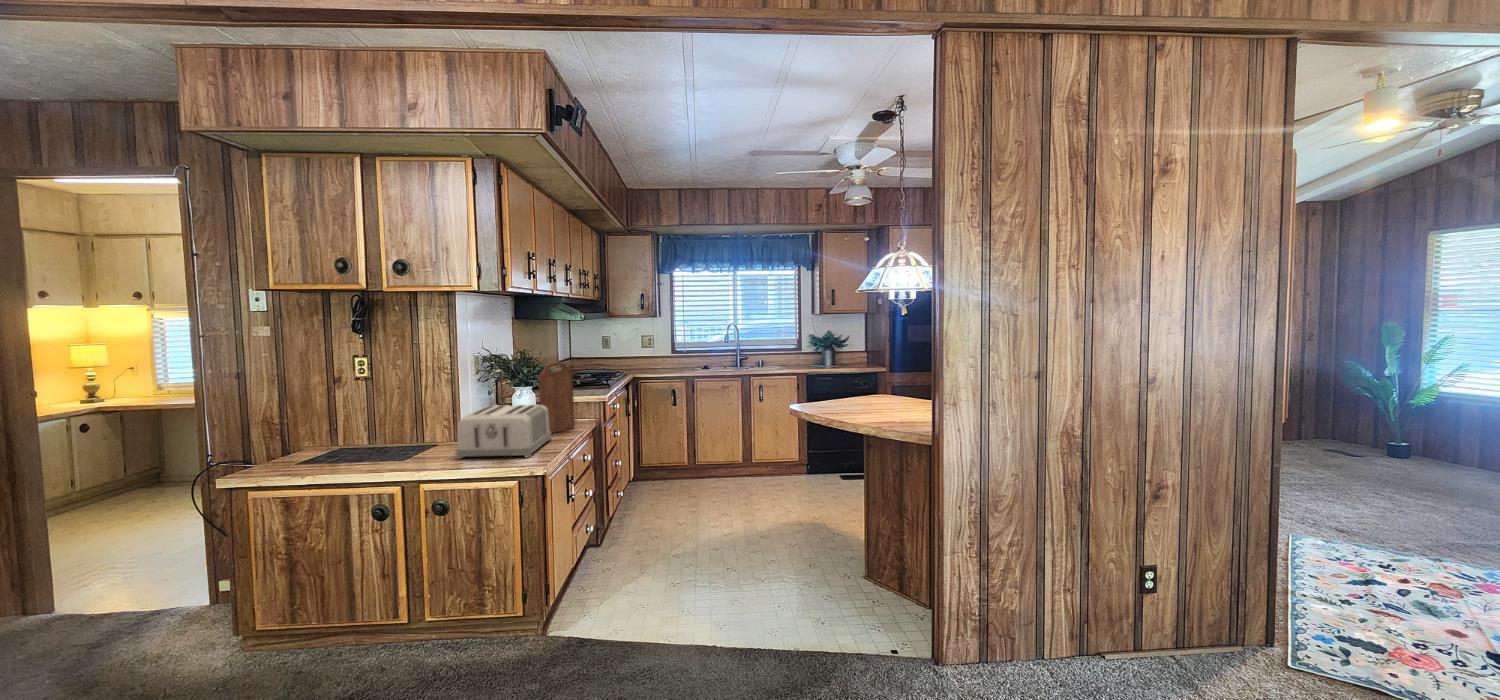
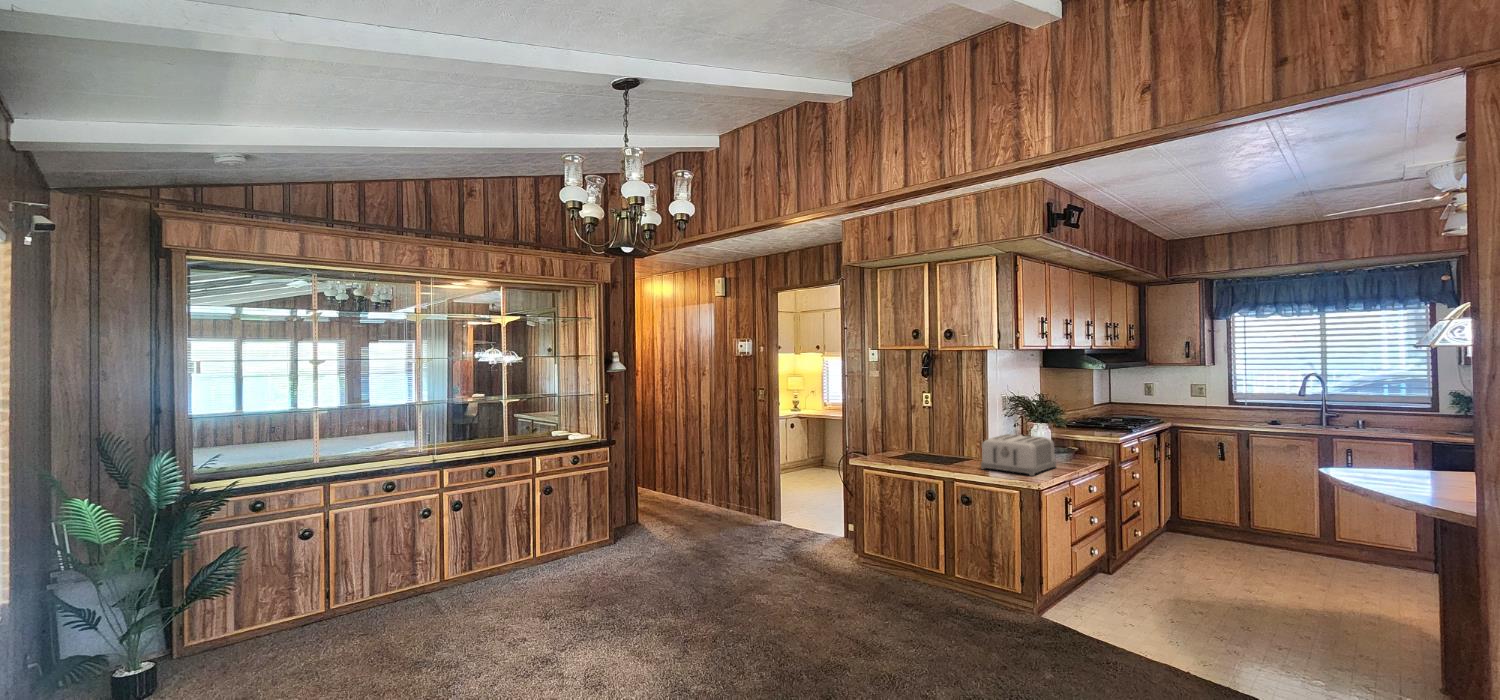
cutting board: present [538,362,575,433] -> none [1048,405,1082,464]

